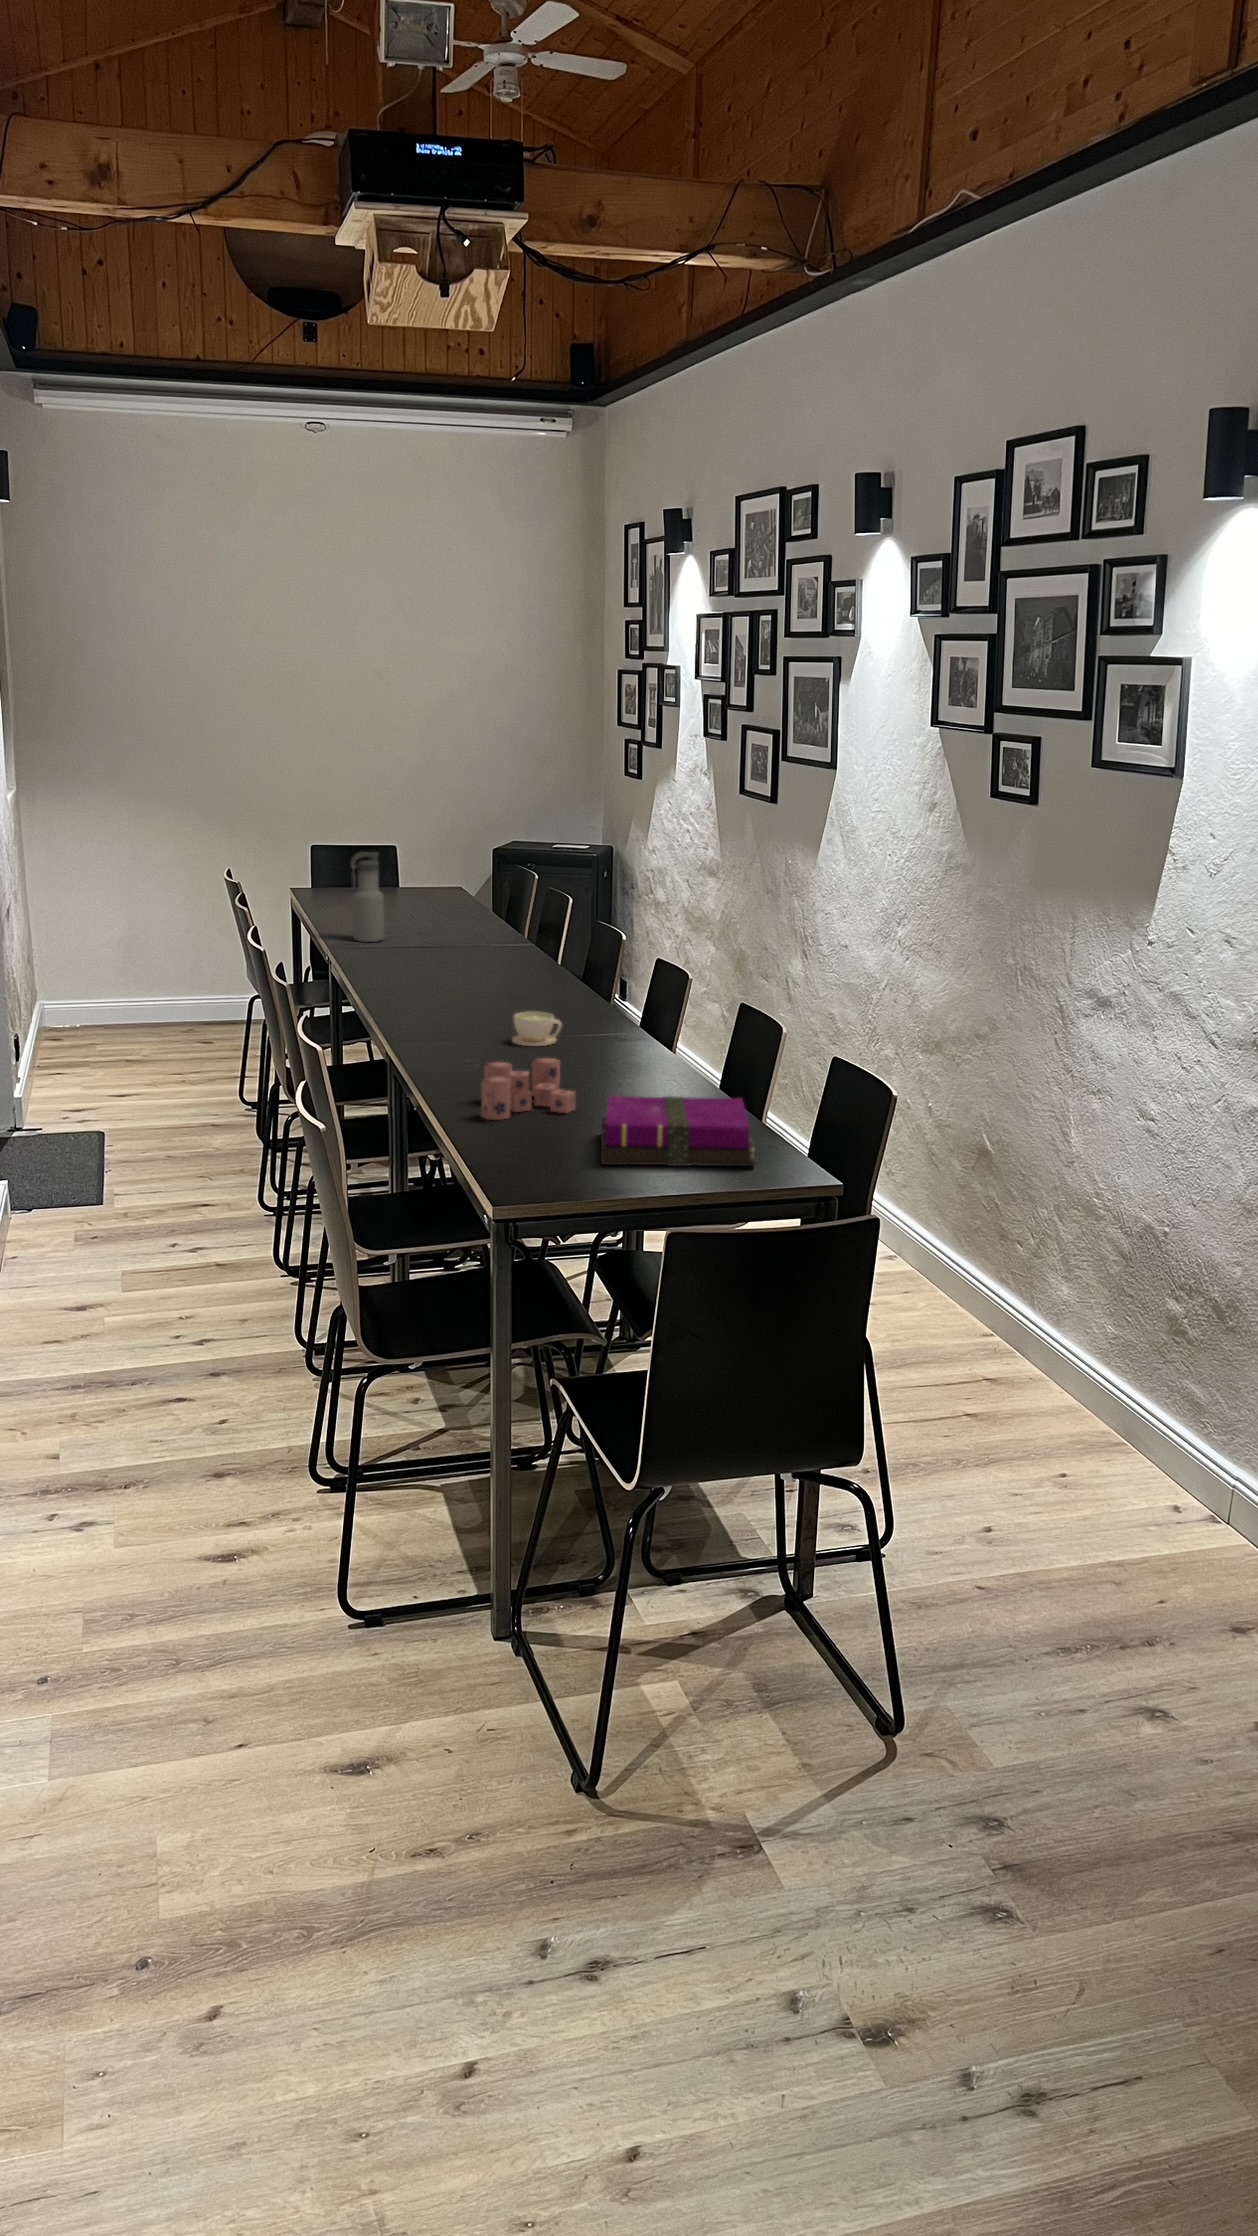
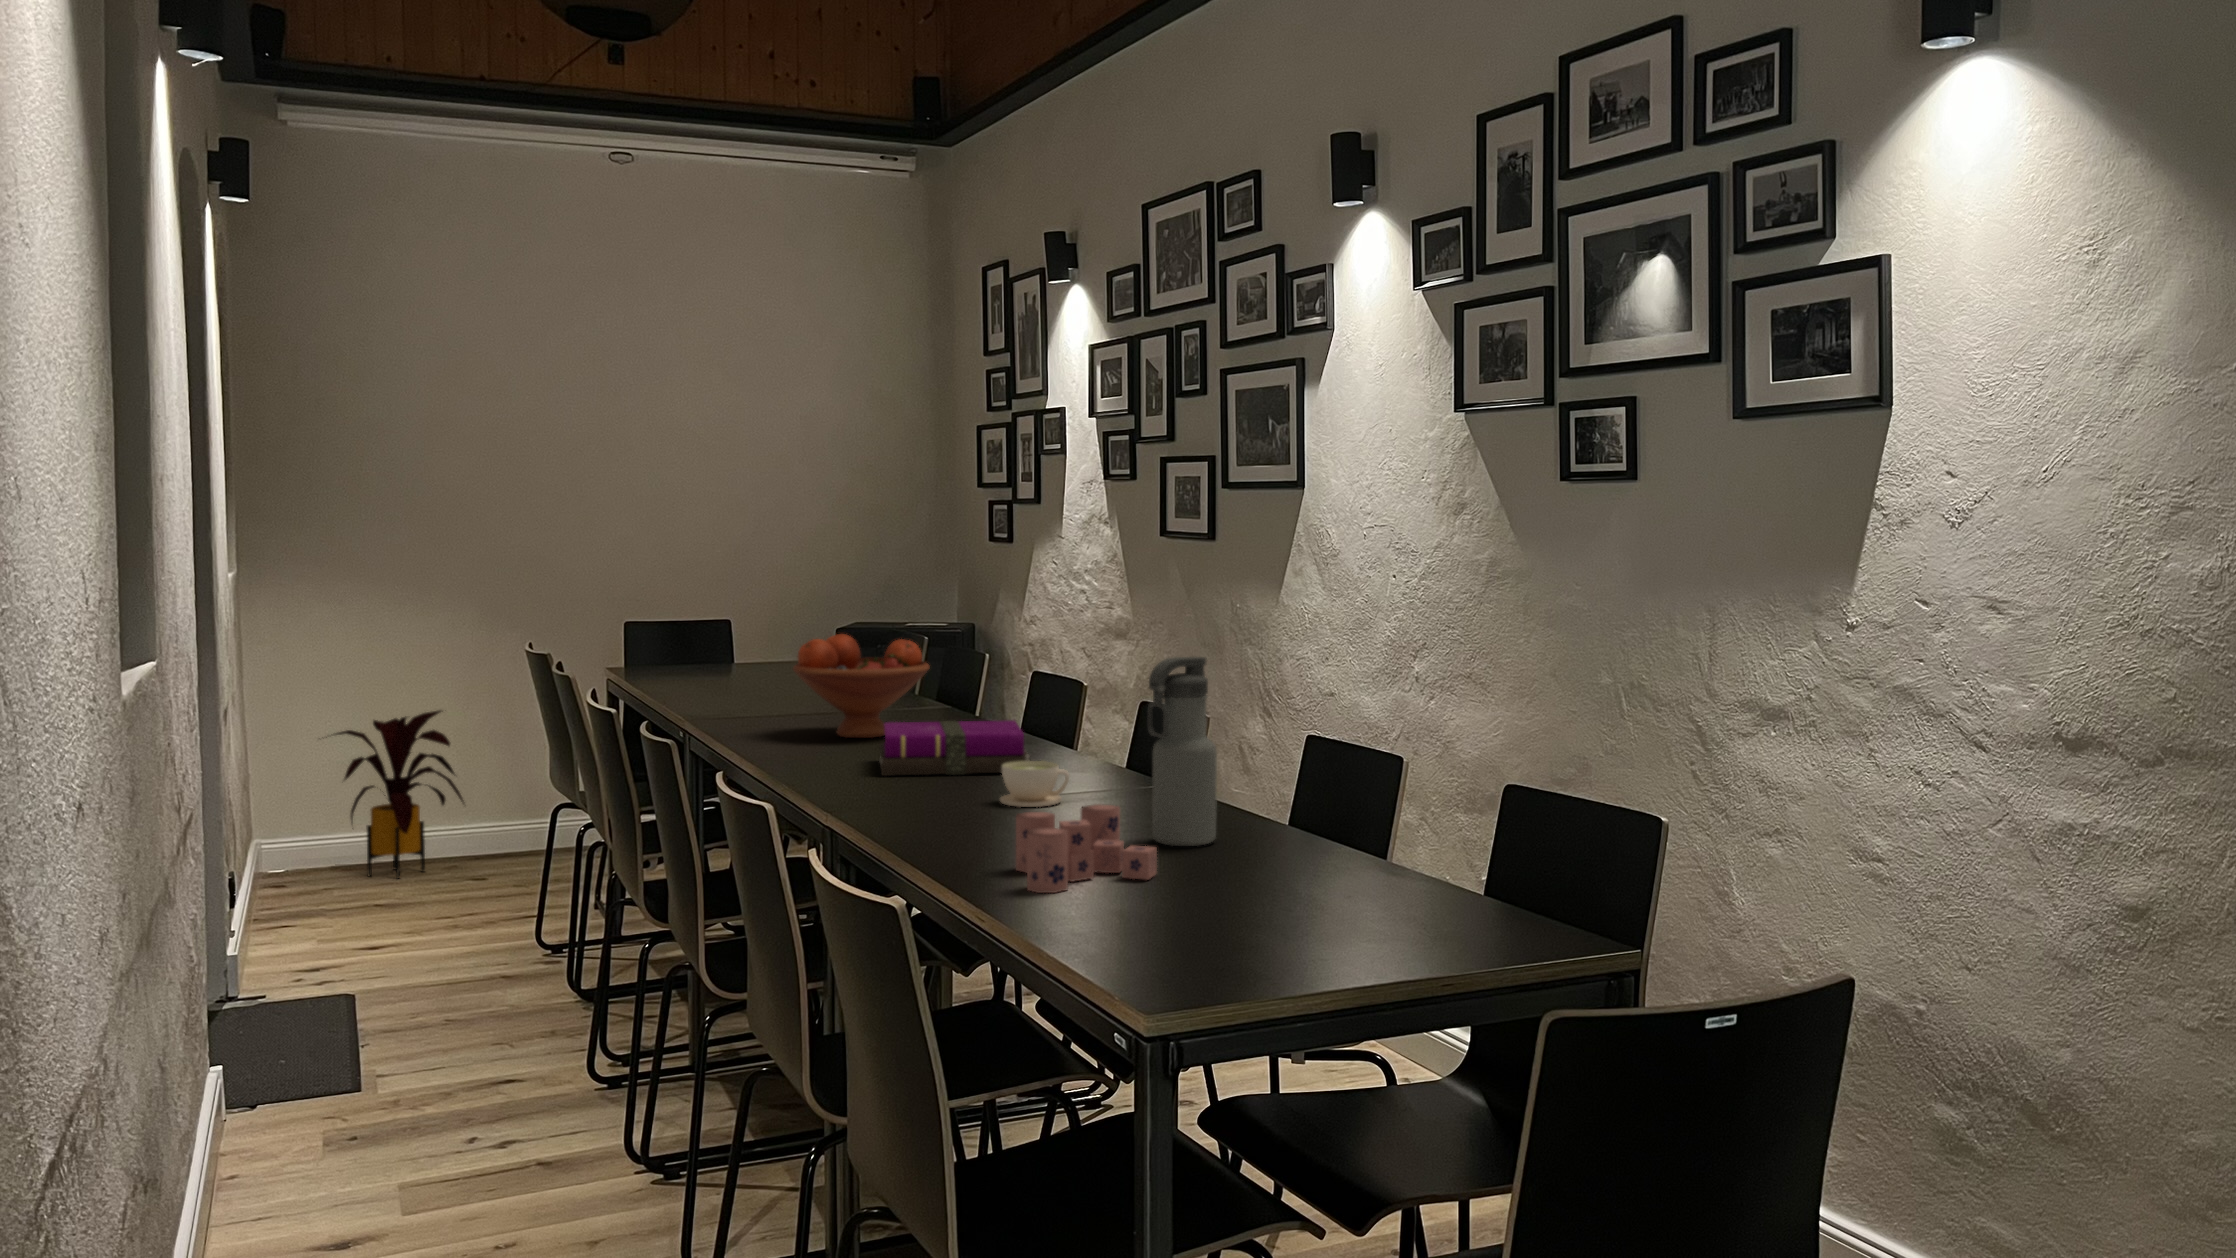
water bottle: present [350,852,384,942] -> present [1148,657,1217,846]
fruit bowl: none [399,890,503,973] -> present [793,634,930,738]
house plant: none [80,903,194,1038] -> present [326,710,463,878]
notebook: present [601,1096,755,1166] -> present [879,720,1030,776]

